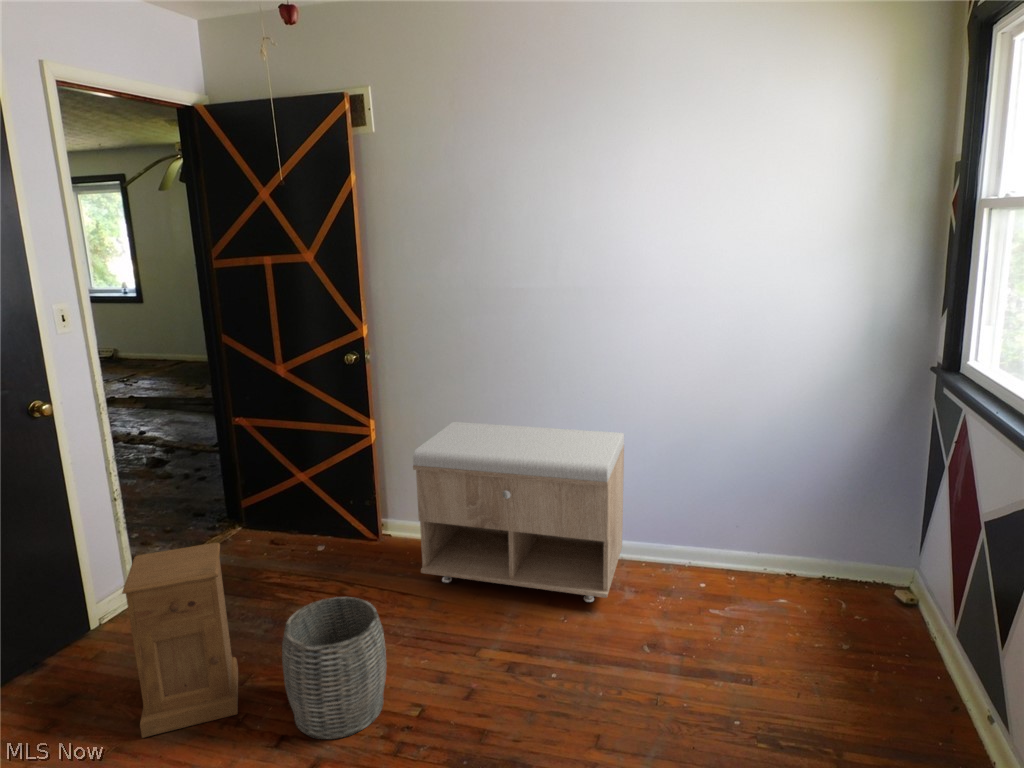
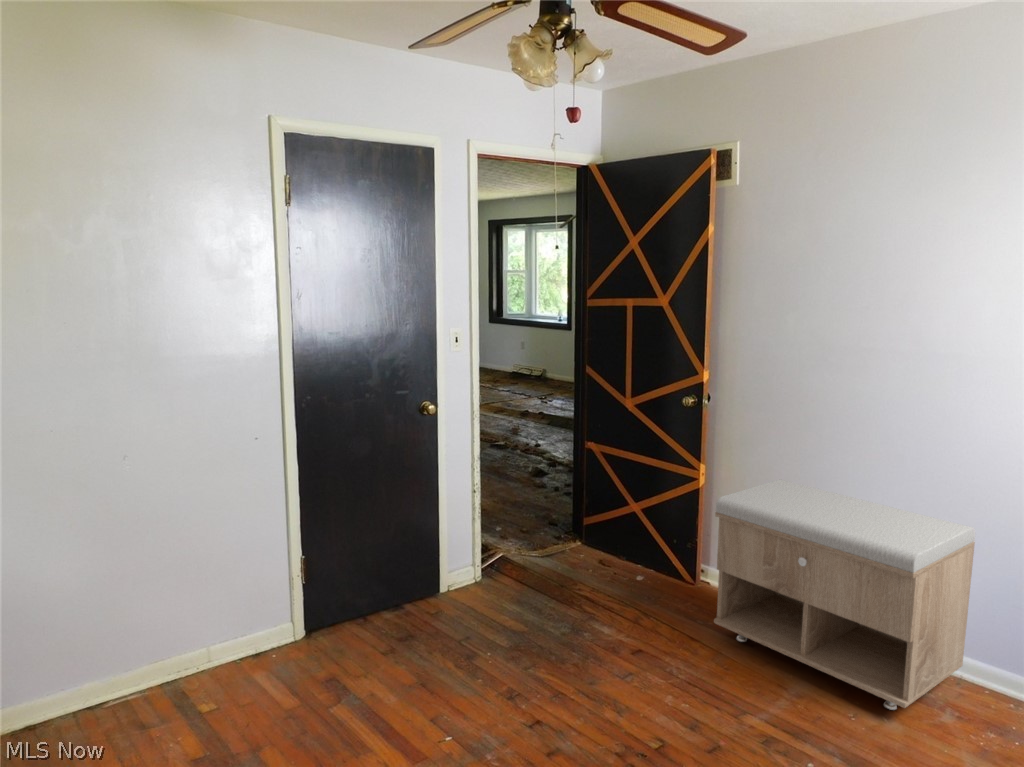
nightstand: present [122,543,238,738] -> none [448,532,530,683]
woven basket: present [282,597,386,739] -> none [549,608,639,731]

